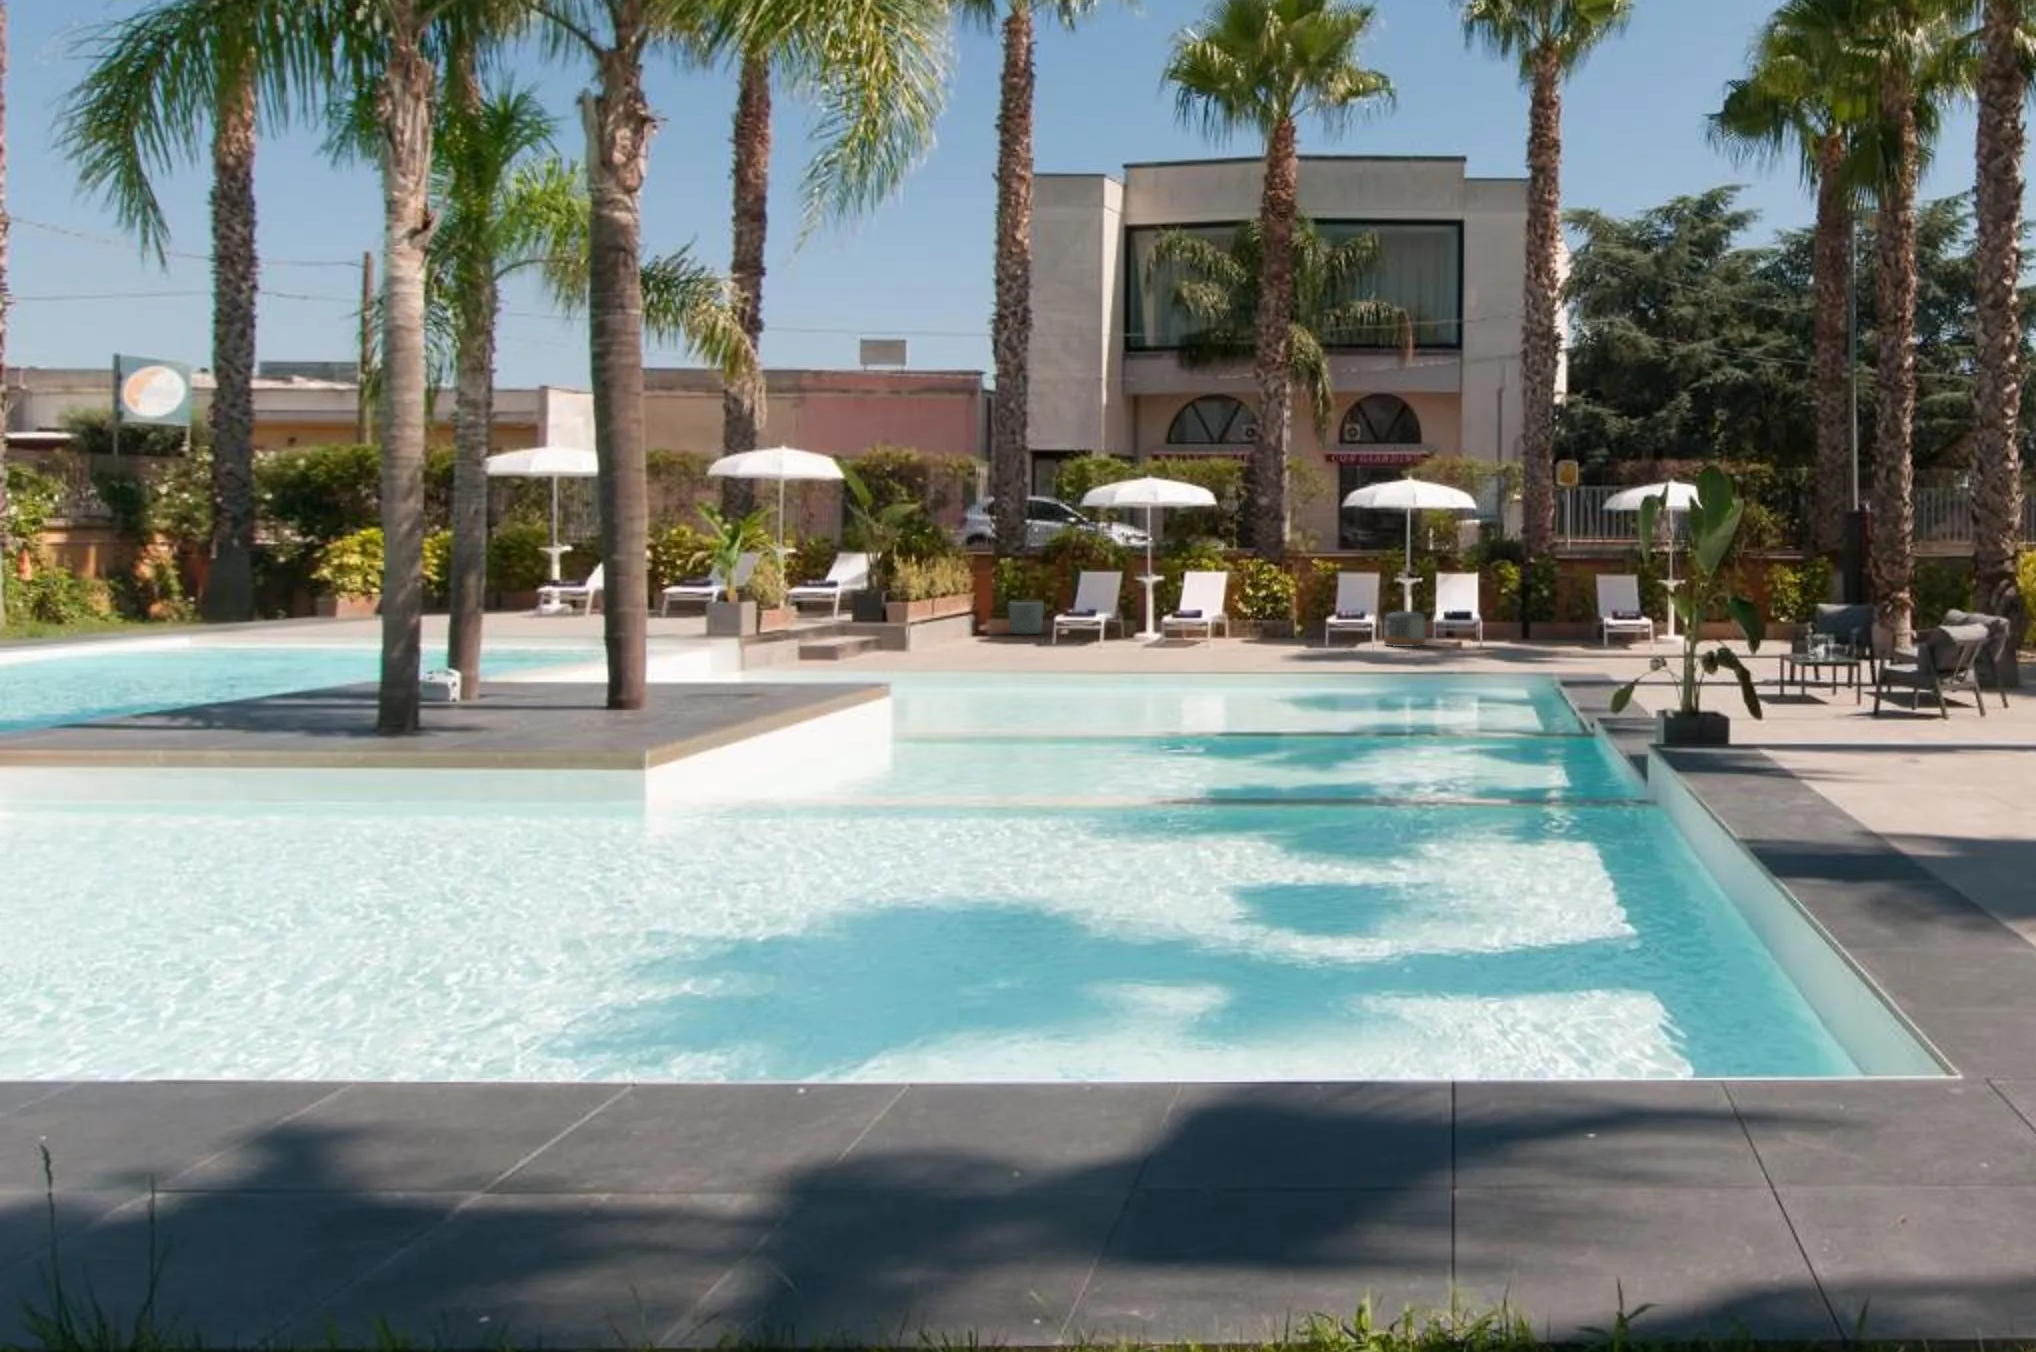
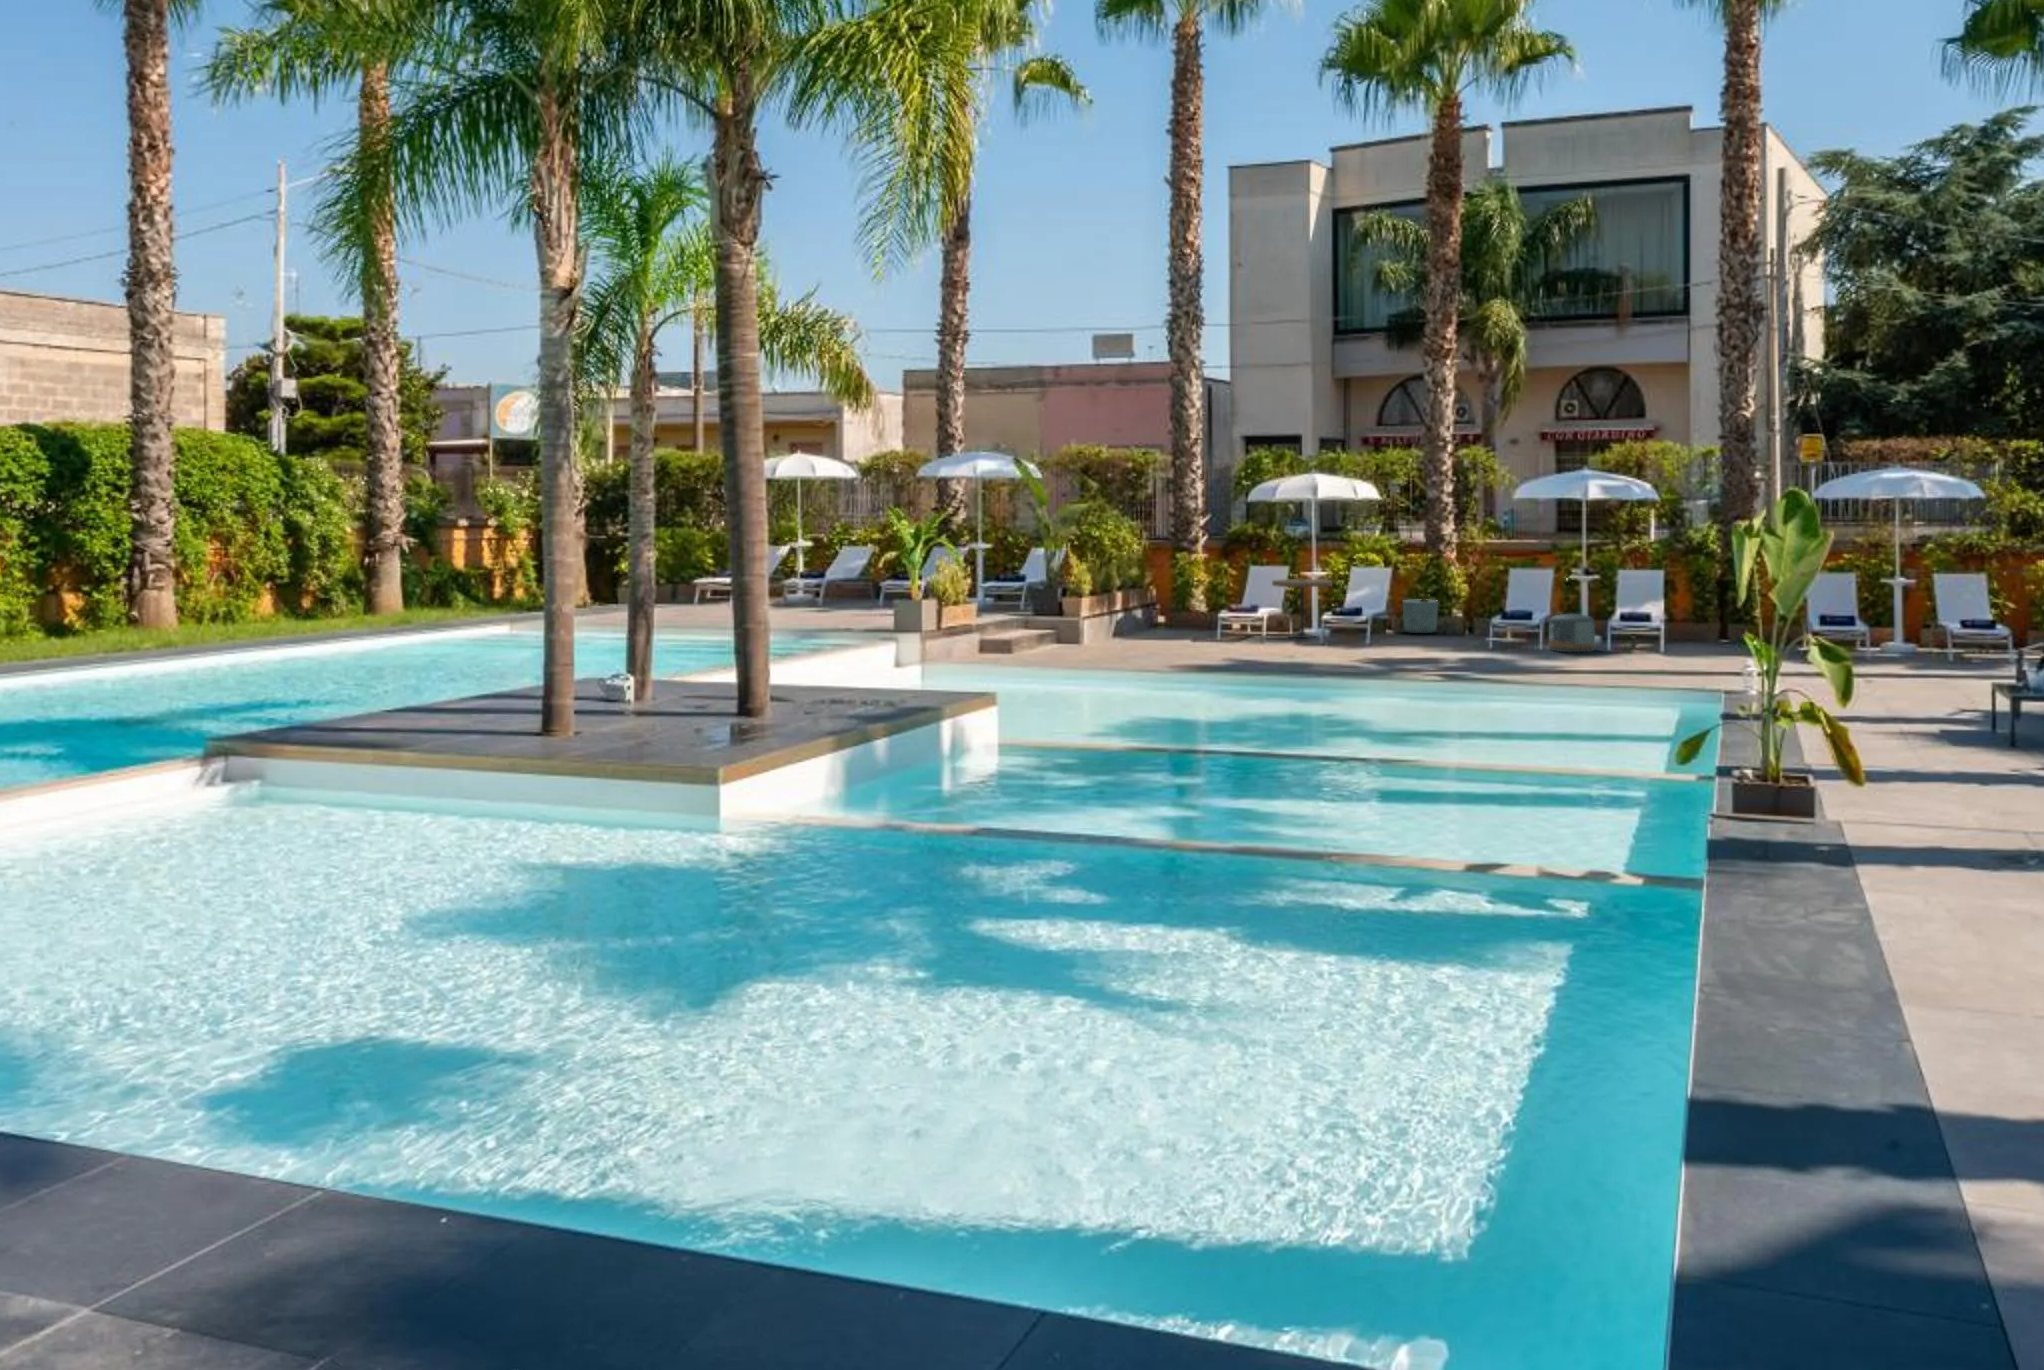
side table: none [1109,582,1171,640] -> present [1272,579,1332,638]
planter: present [1009,602,1044,635] -> present [1403,600,1438,633]

